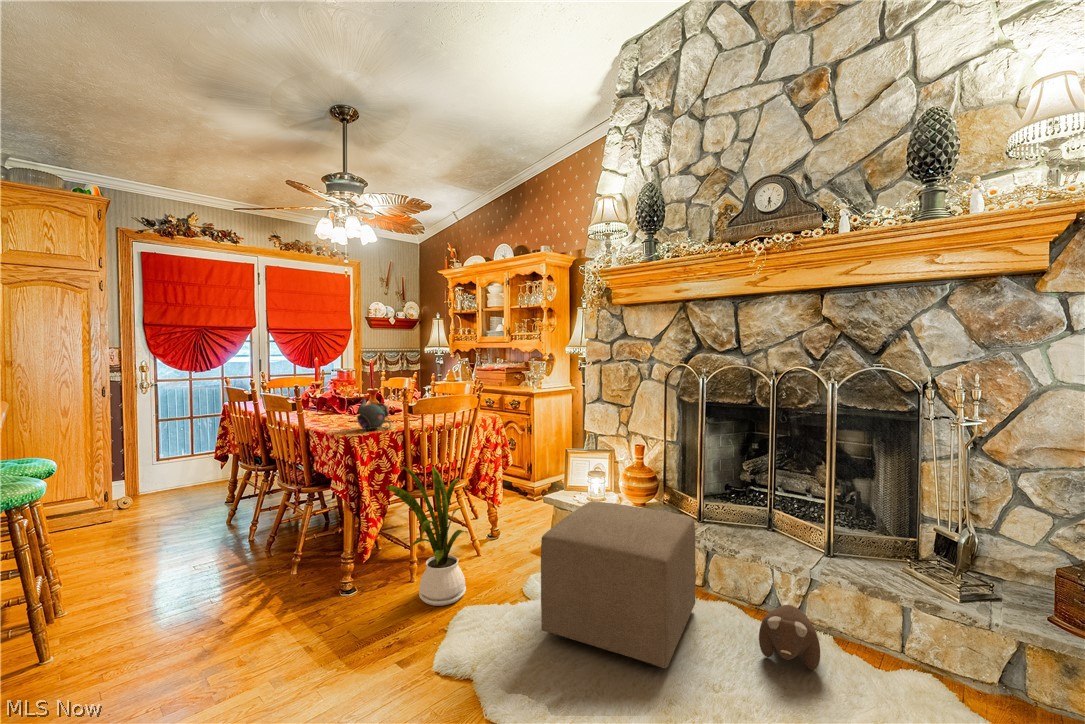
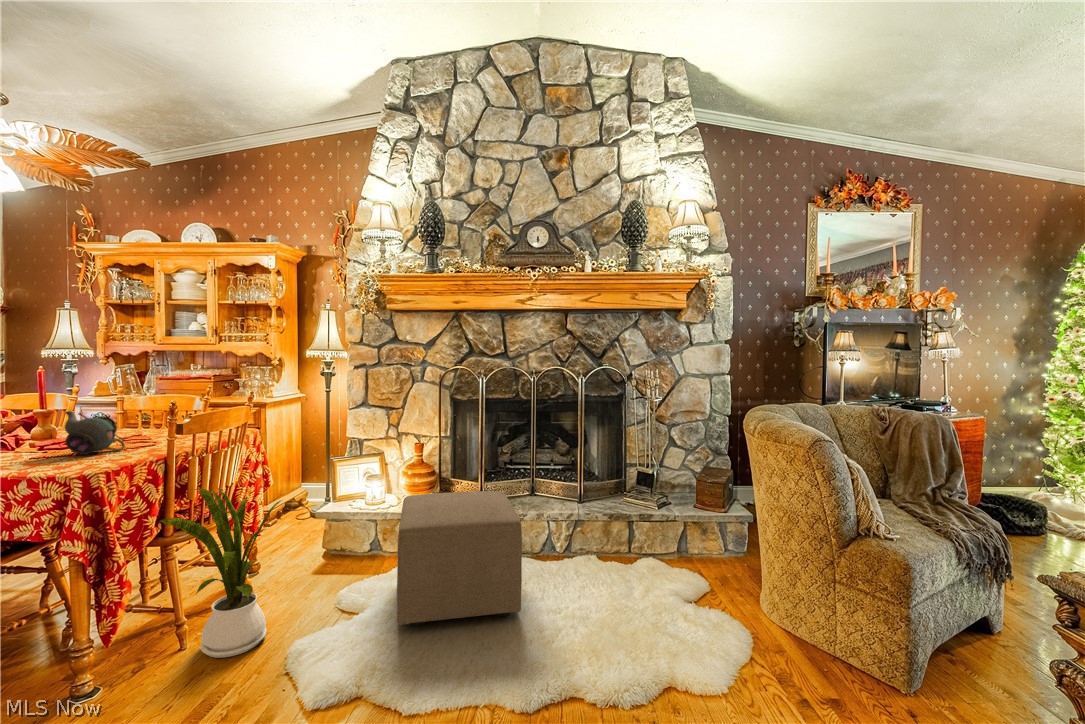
plush toy: present [759,605,820,670] -> none [564,540,604,583]

